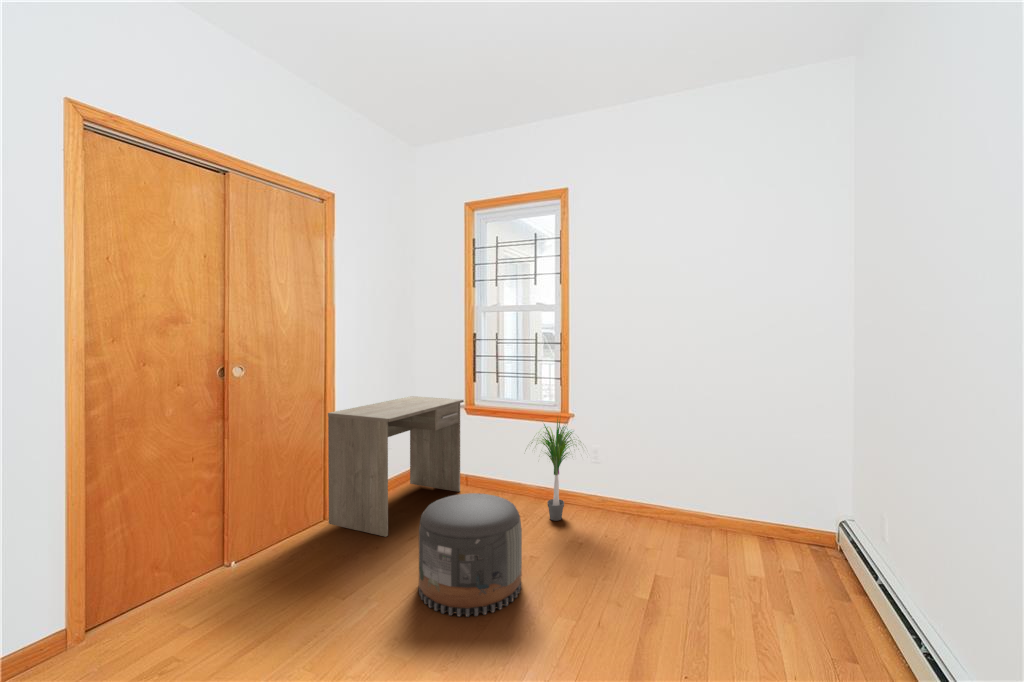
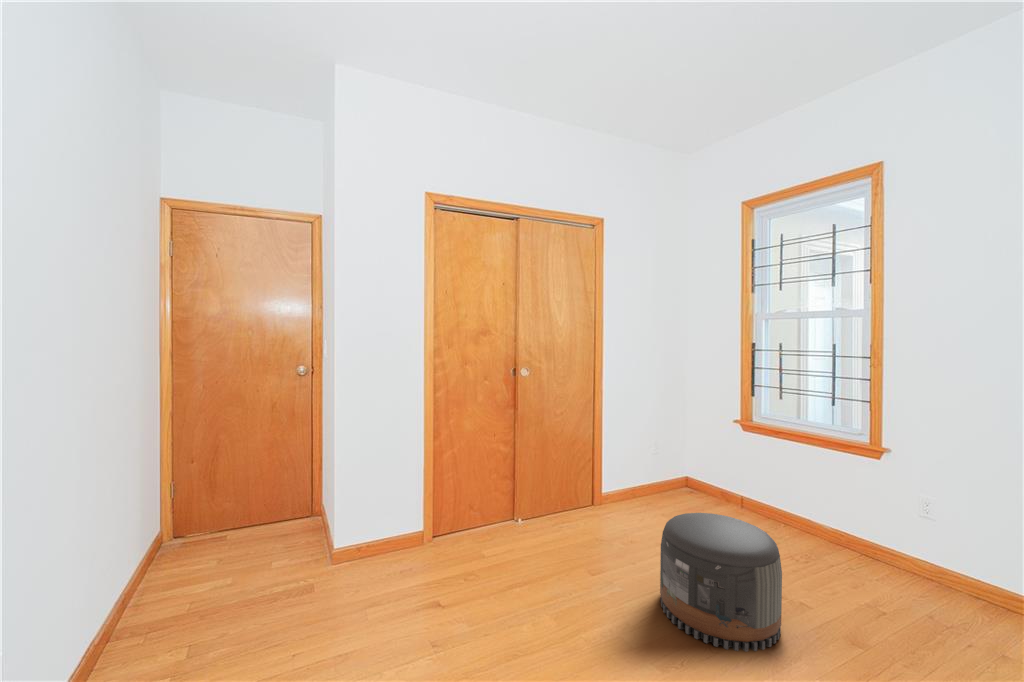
desk: present [328,396,464,537] -> none [596,405,737,537]
potted plant: present [531,419,581,521] -> none [804,444,914,579]

